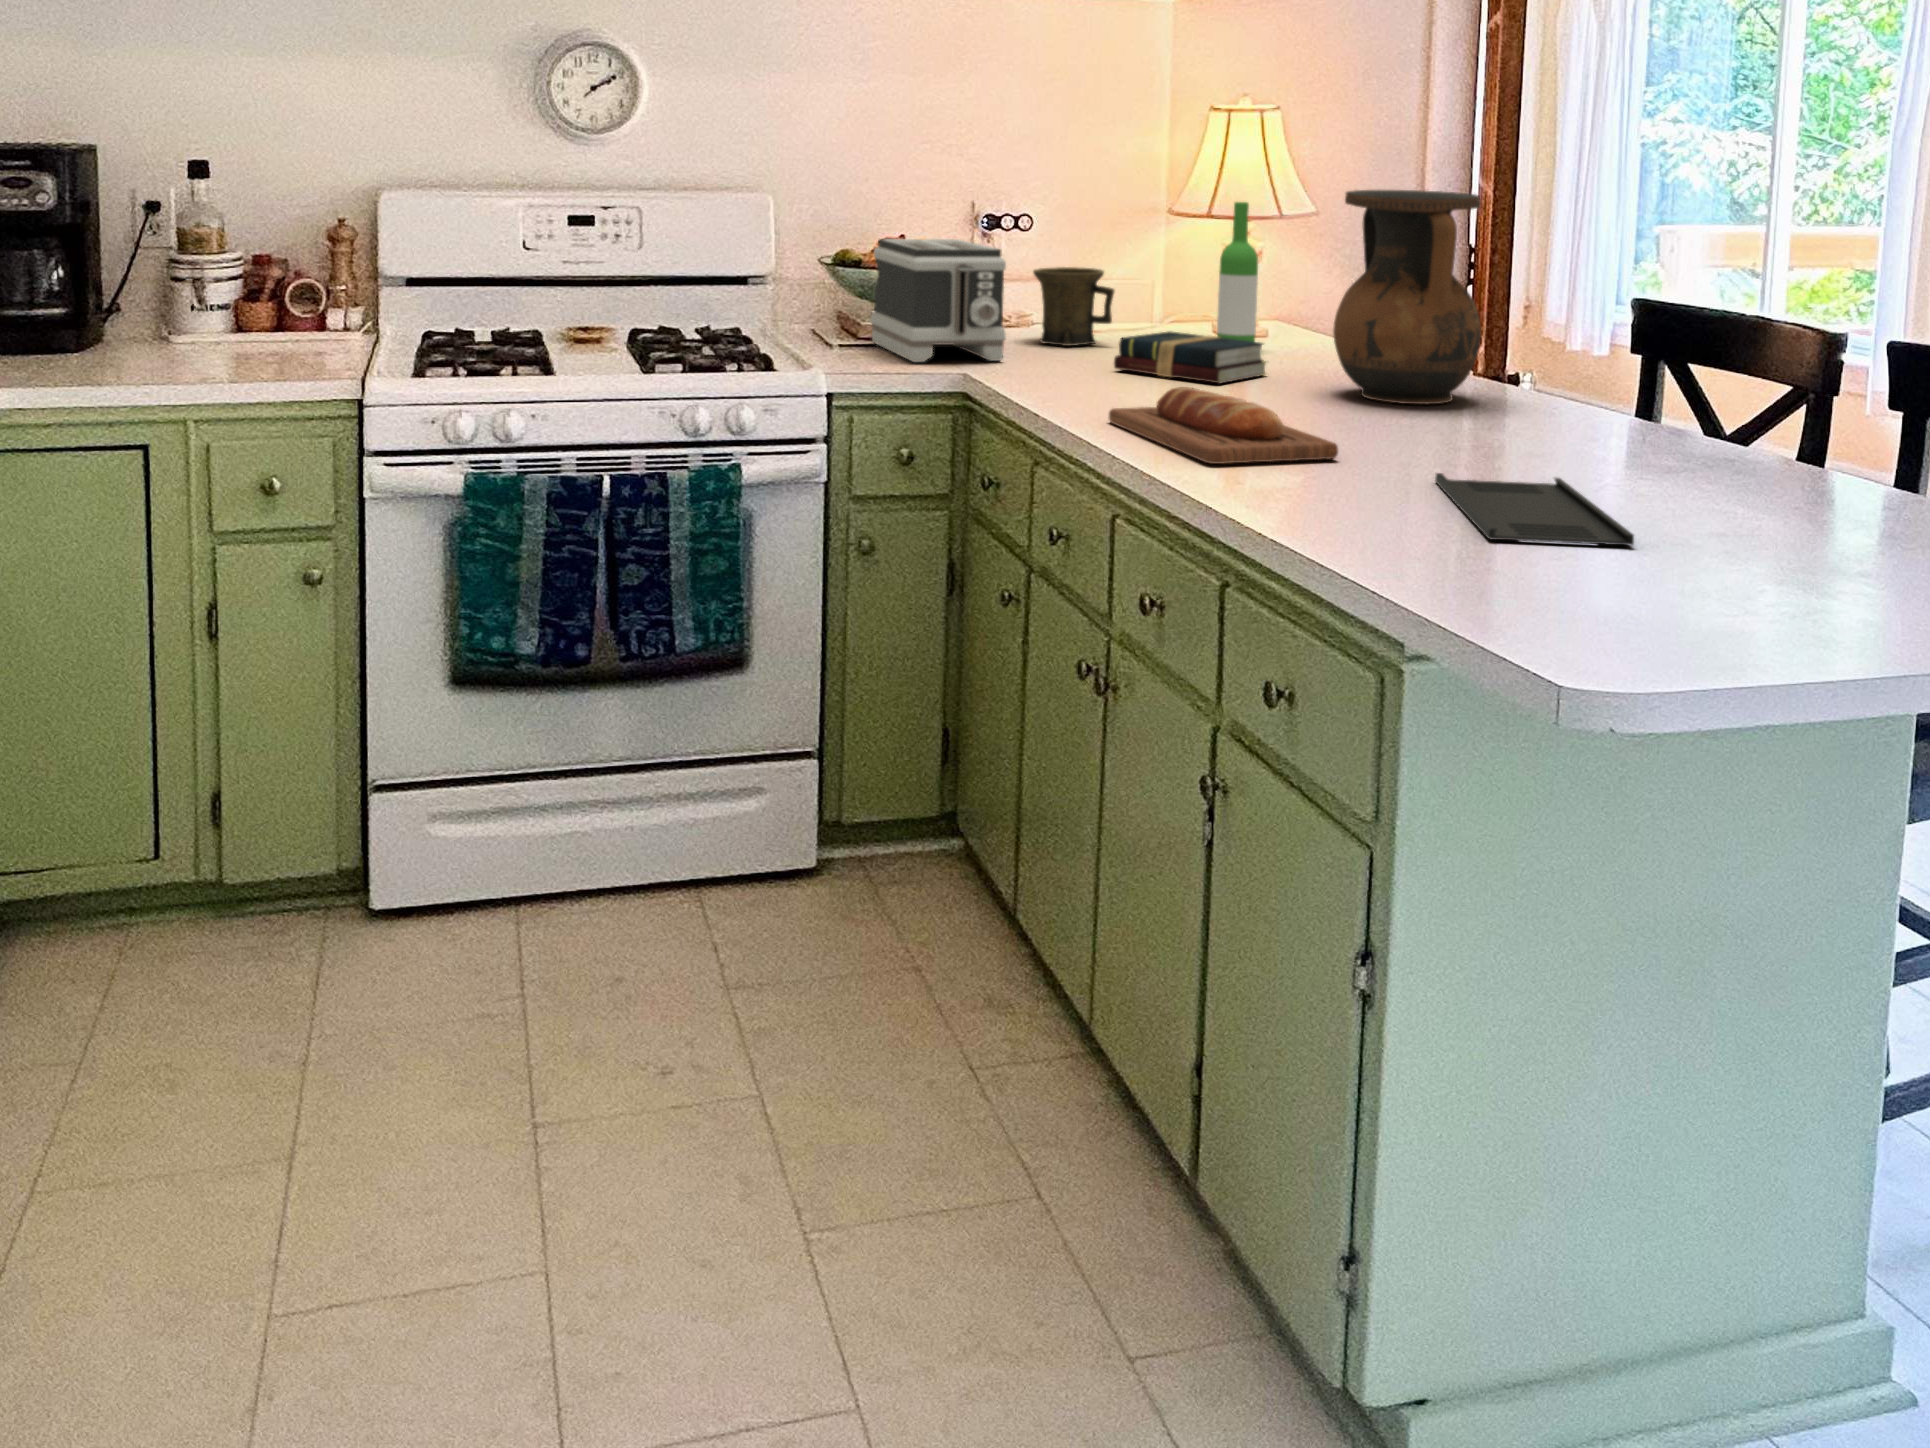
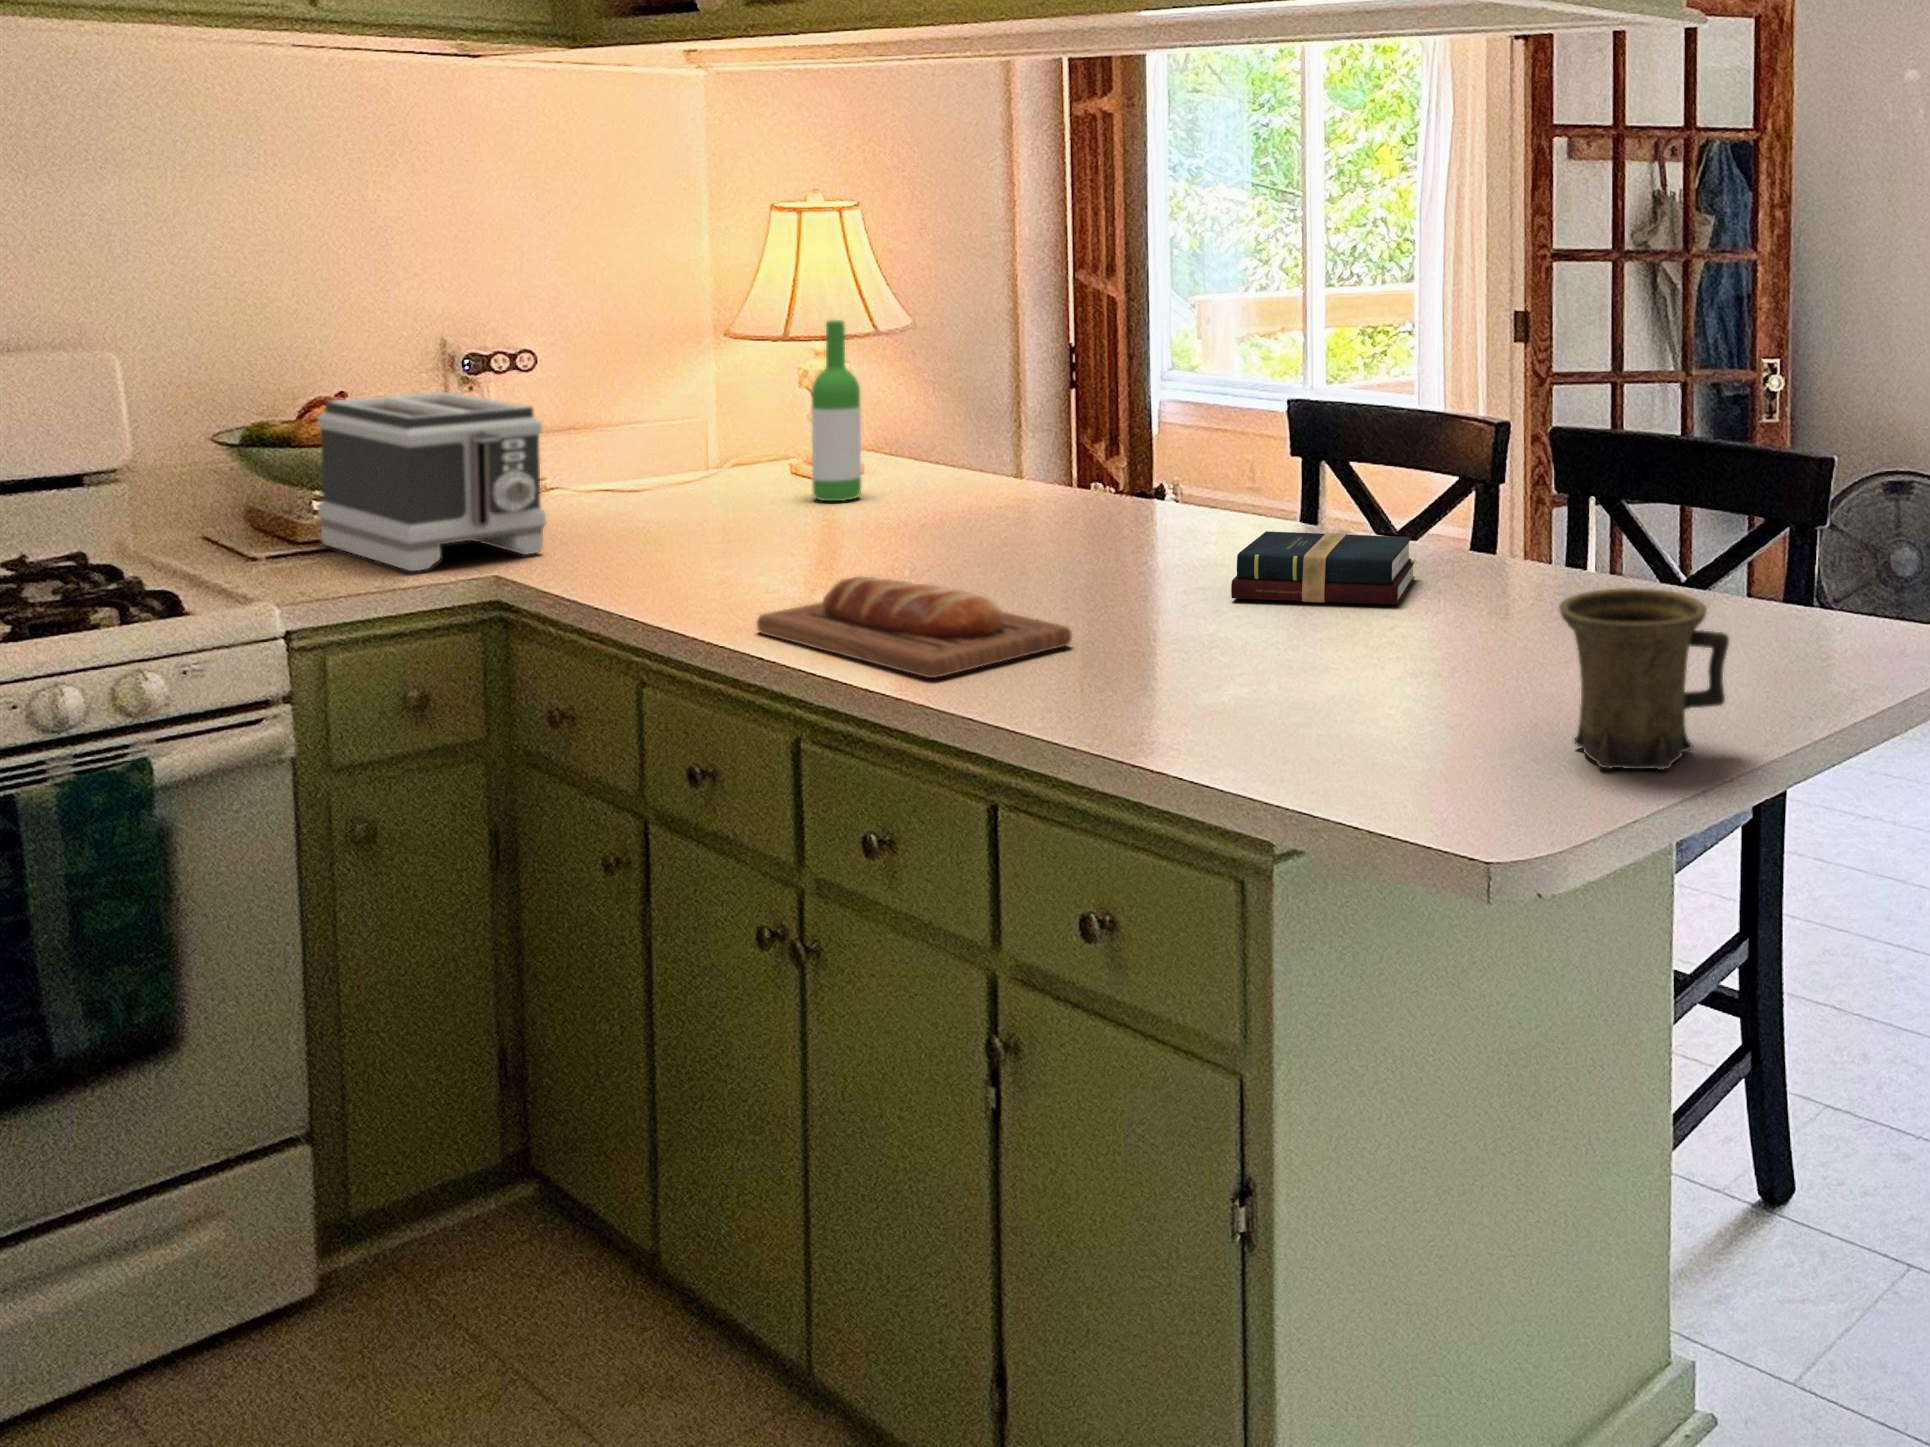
vase: present [1333,190,1481,404] -> none [992,307,1158,552]
mug: present [1033,267,1114,346] -> present [1559,588,1729,769]
hardback book: present [1114,331,1266,383] -> present [1231,531,1416,604]
tray: present [1435,473,1634,545] -> none [1196,634,1448,732]

